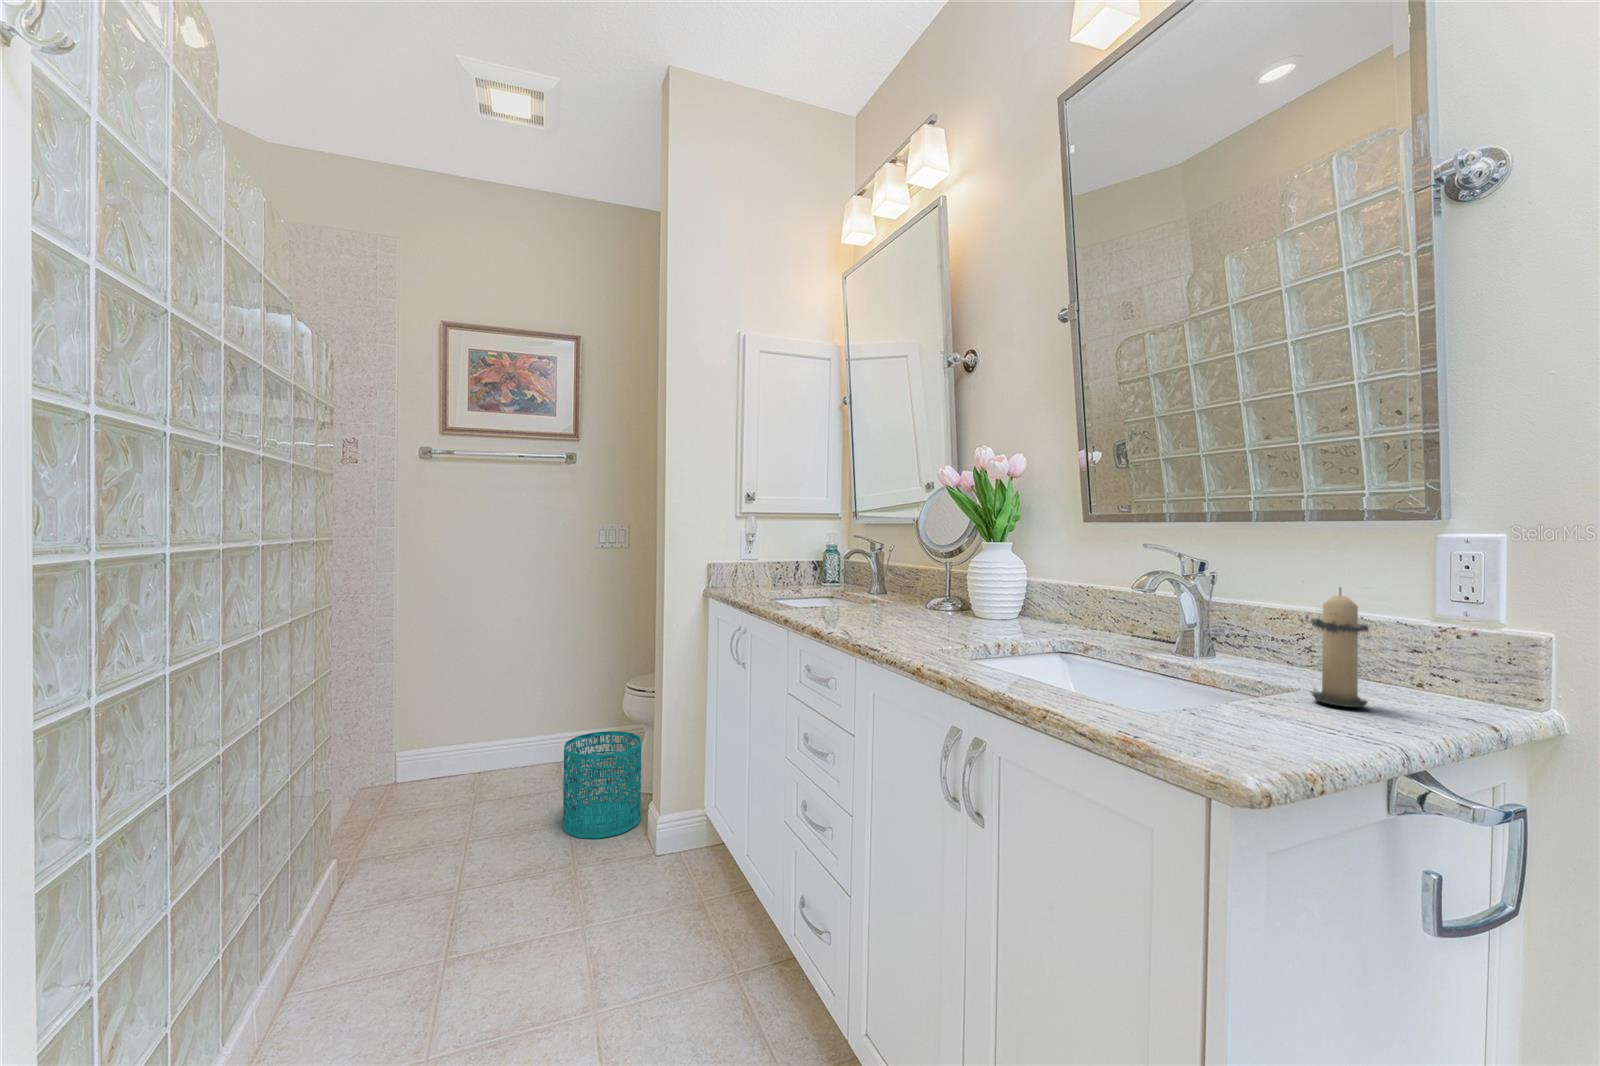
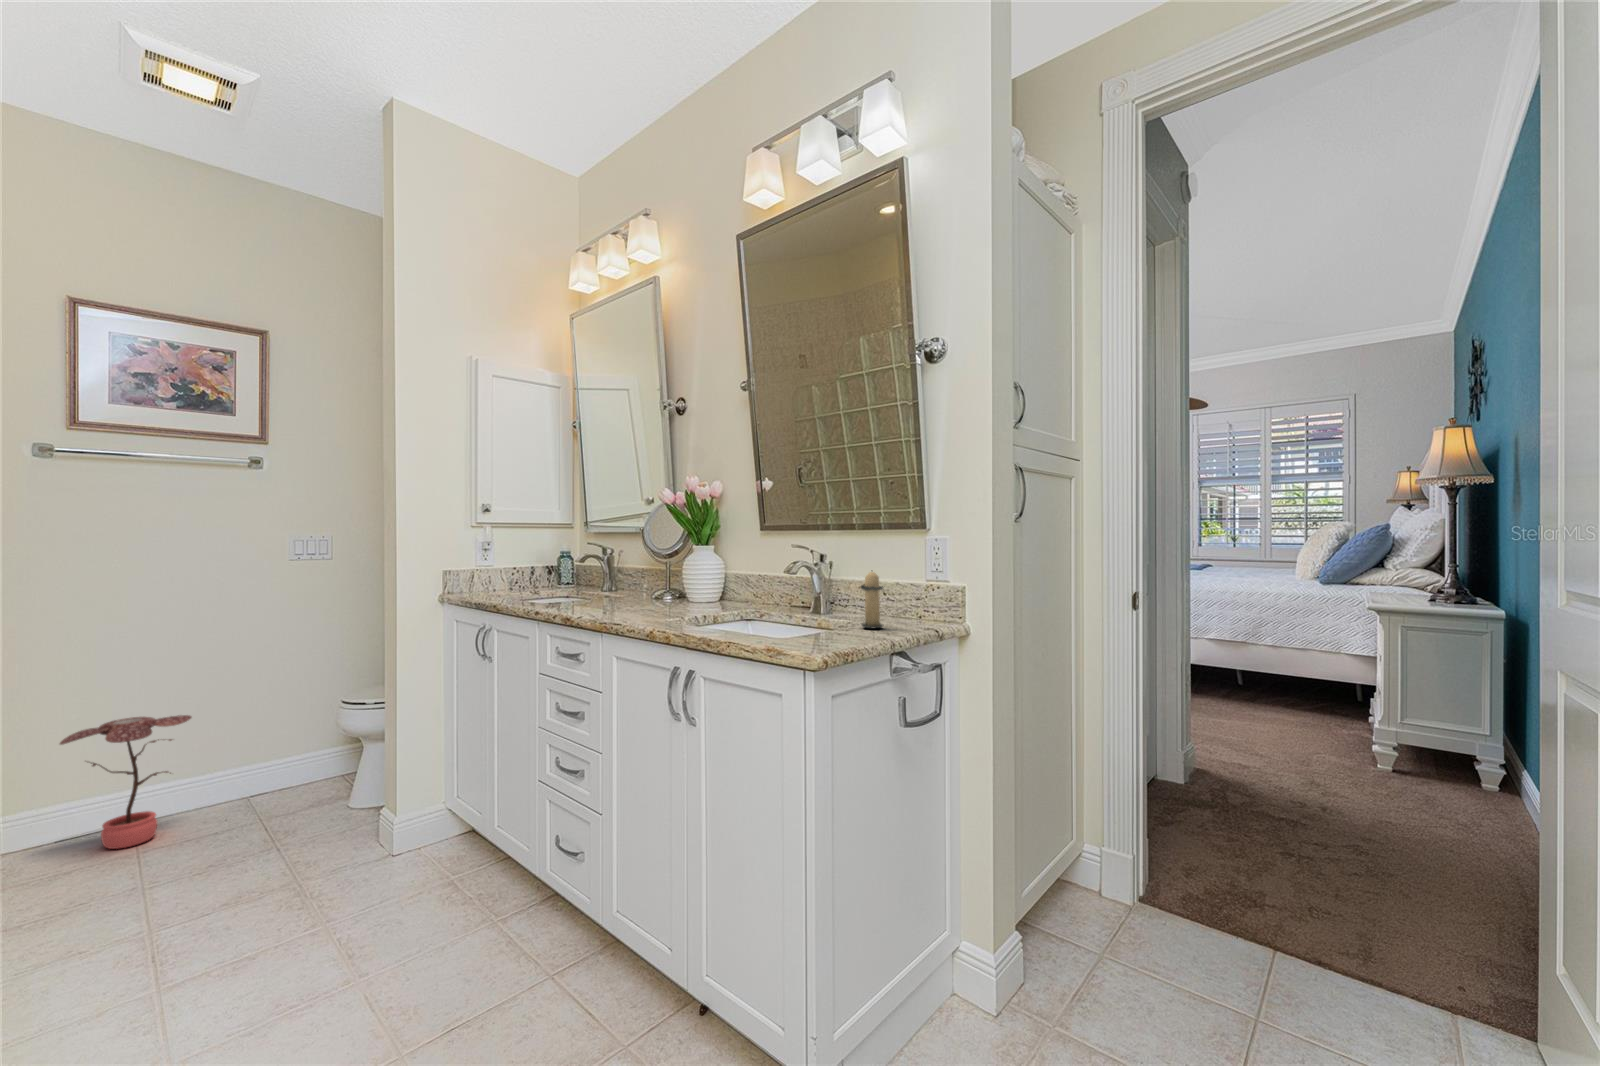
potted plant: none [417,682,512,797] -> present [60,715,192,849]
wastebasket: present [563,731,641,839] -> none [279,745,371,853]

